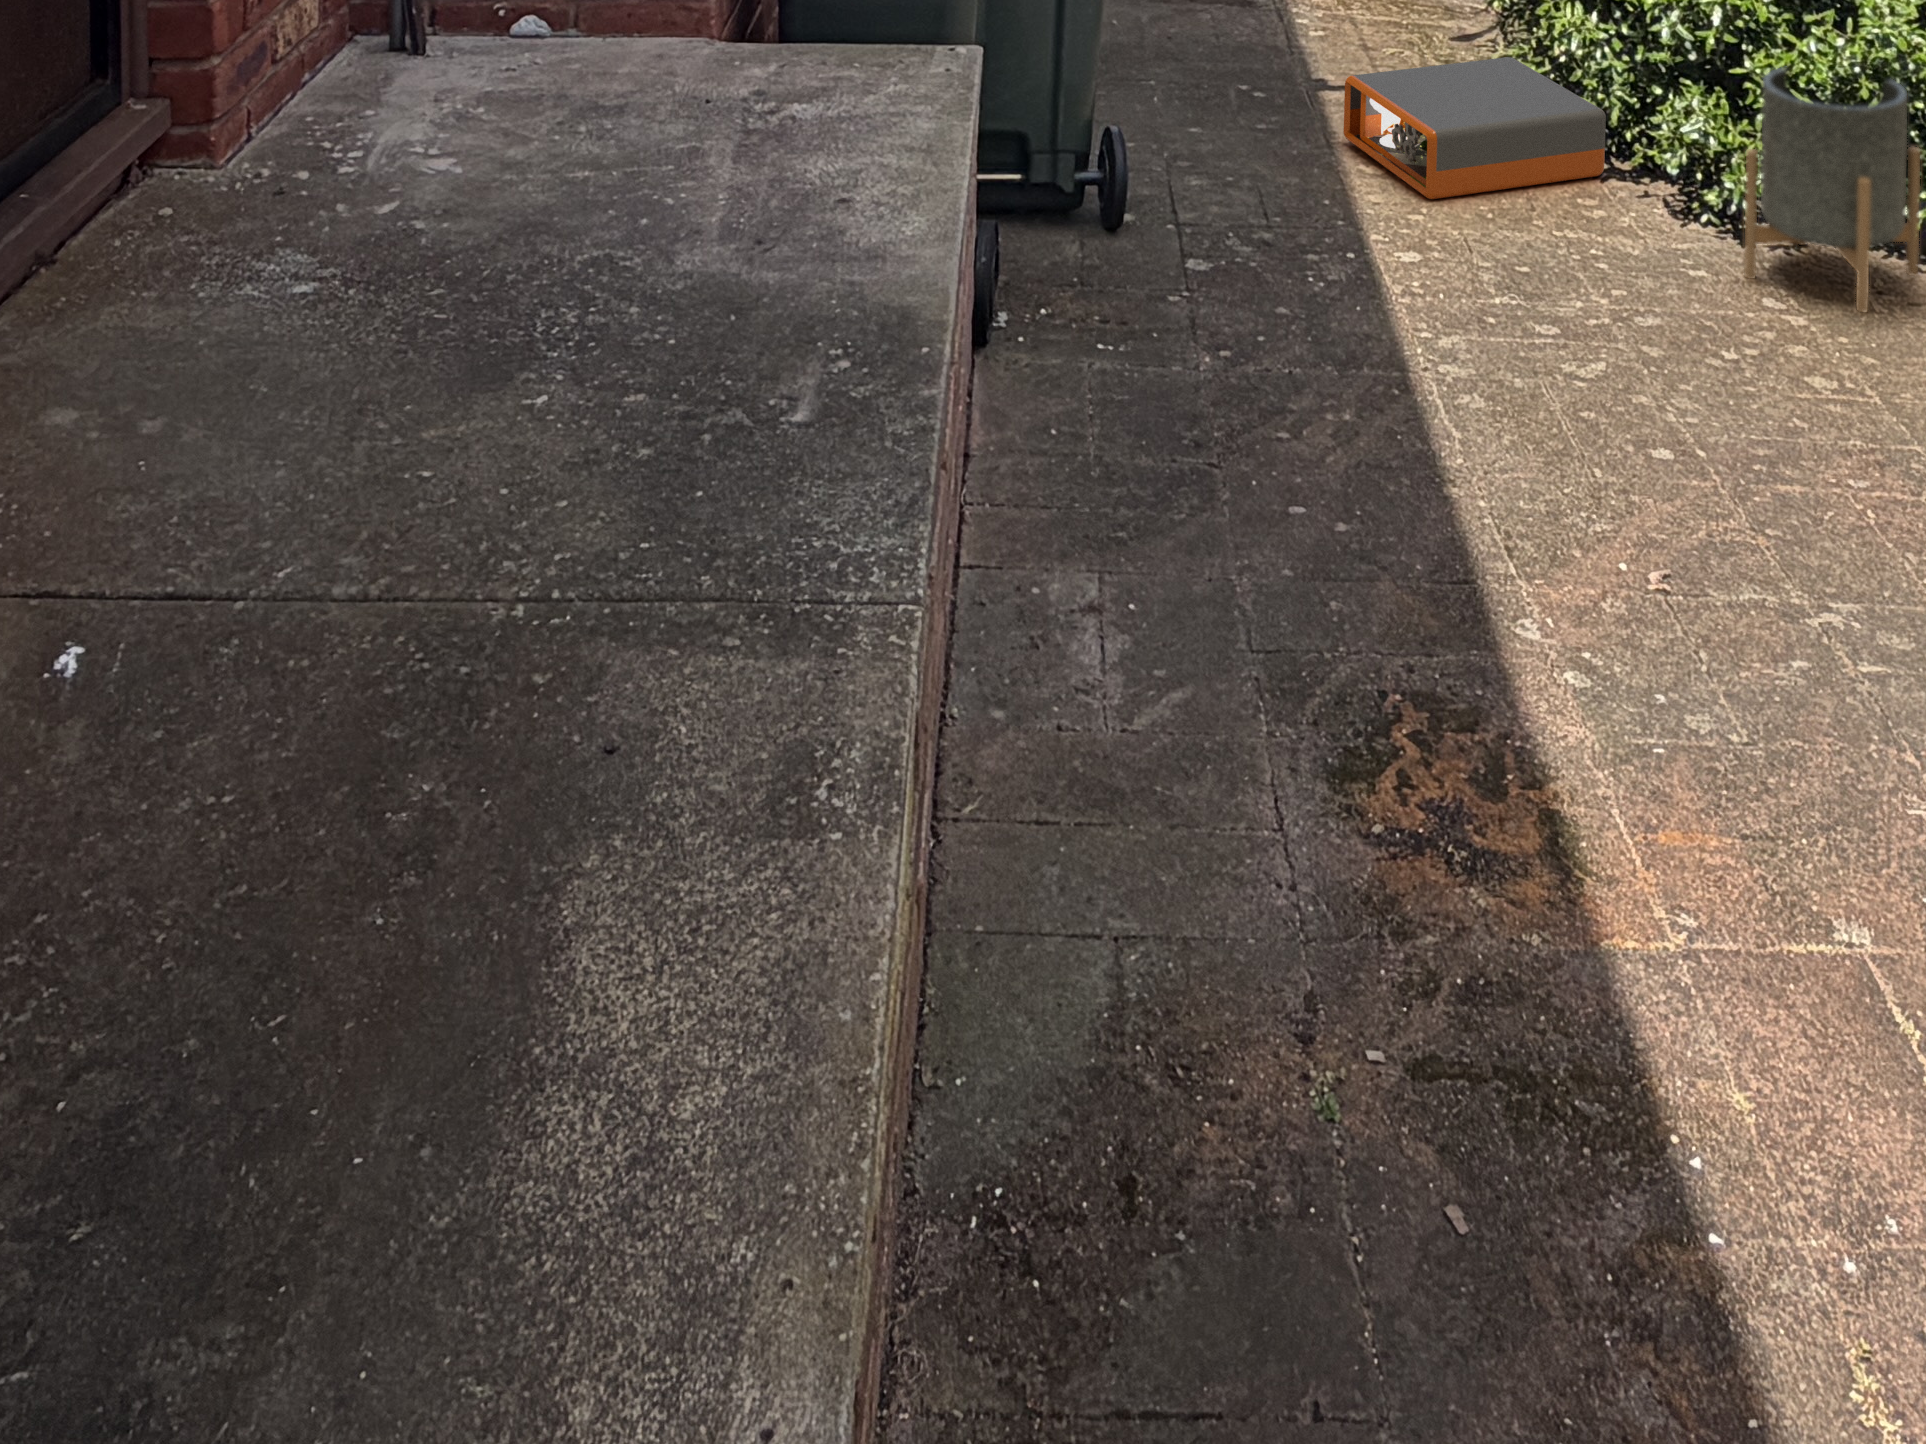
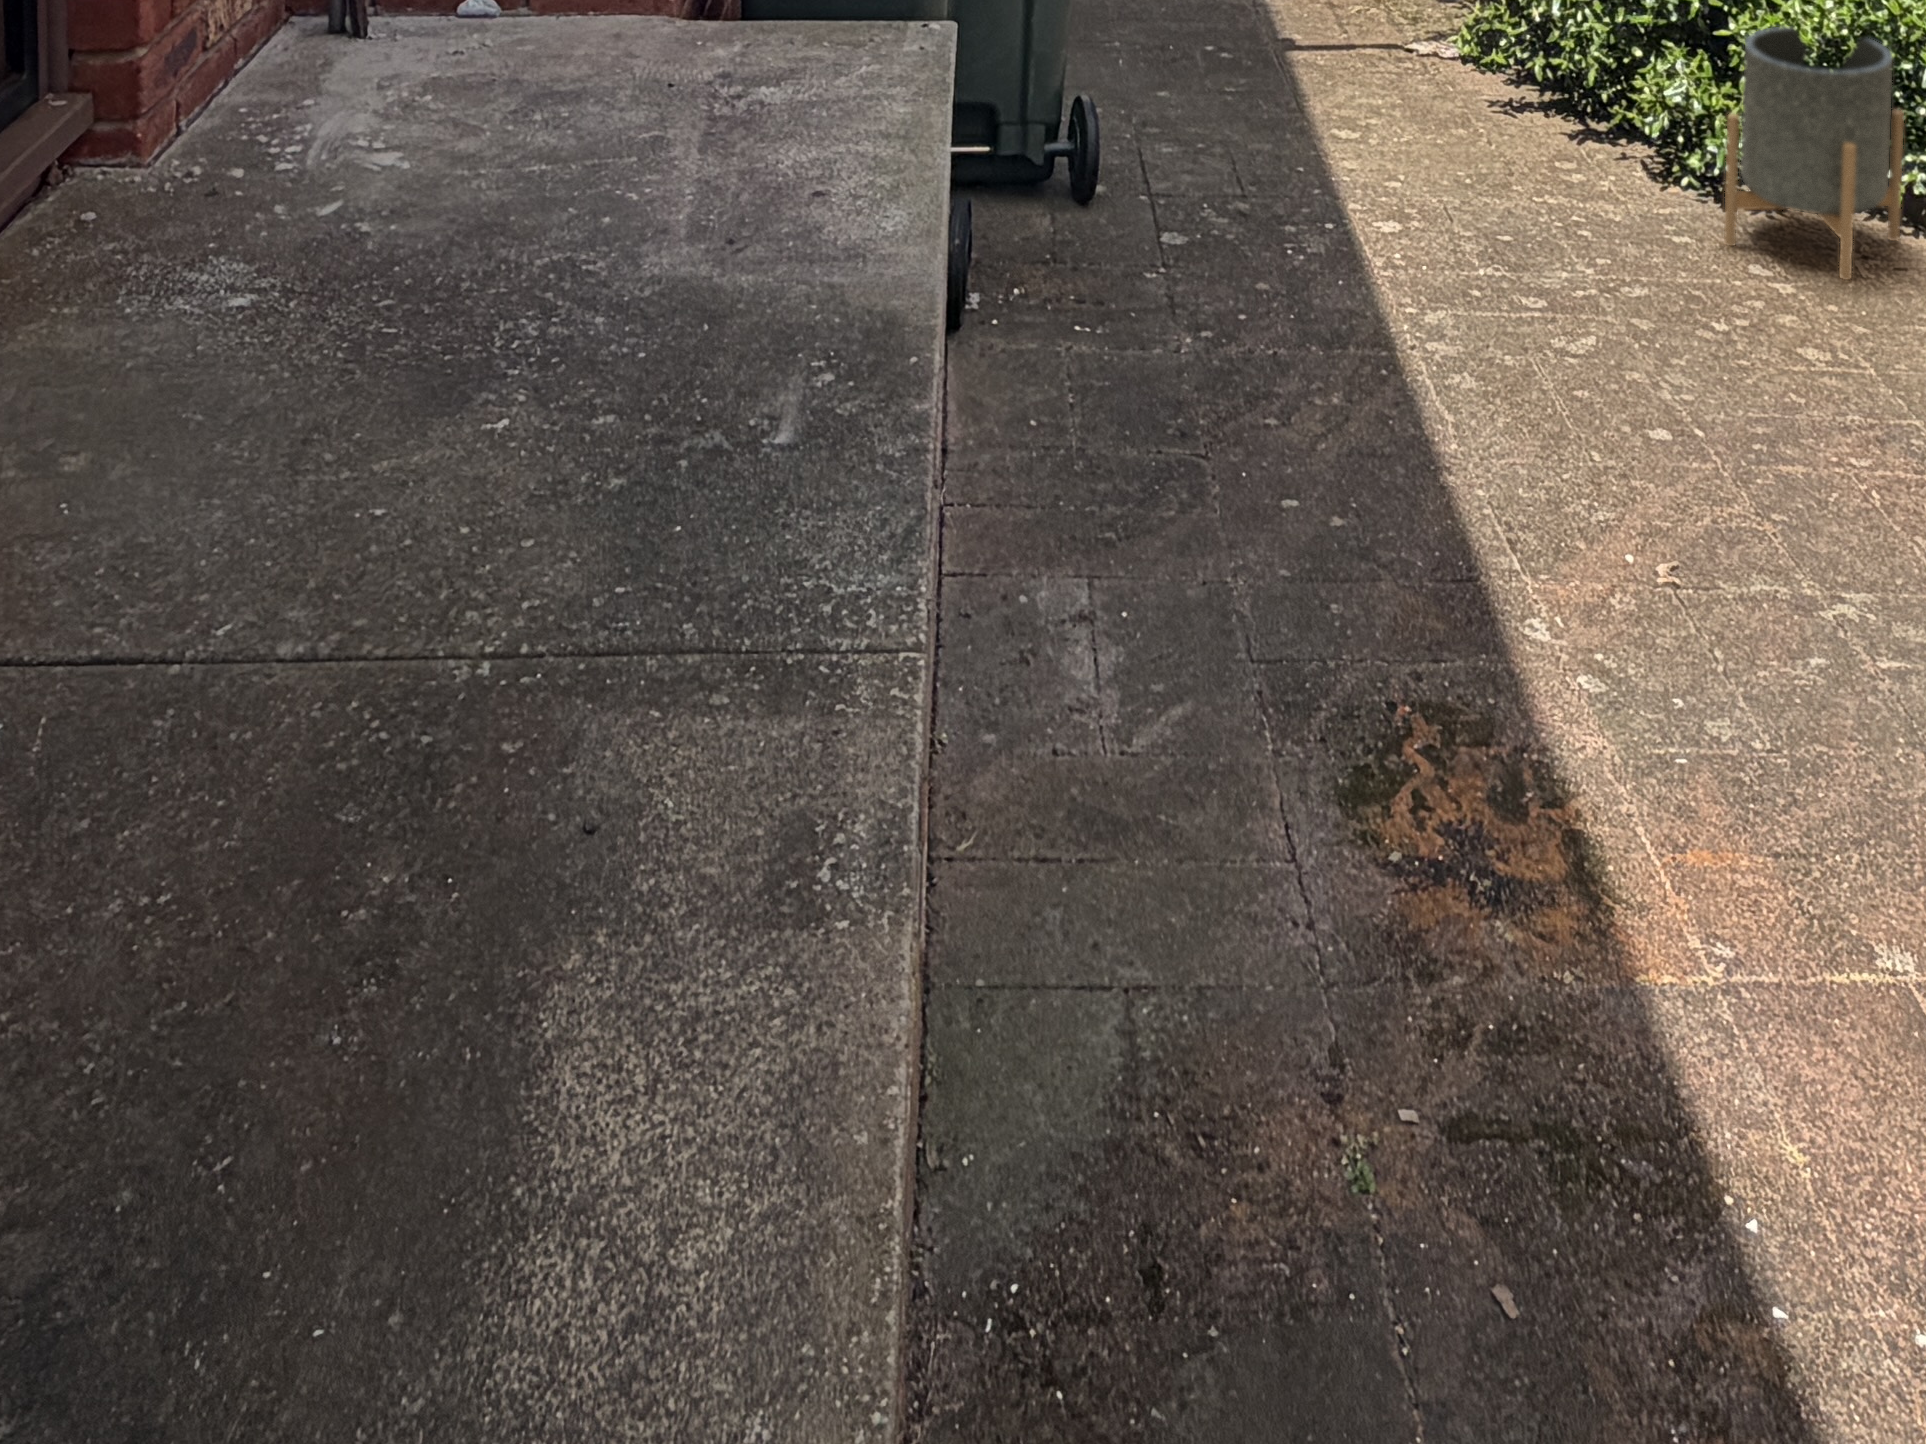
storage box: present [1344,57,1606,199] -> none [1307,17,1578,166]

